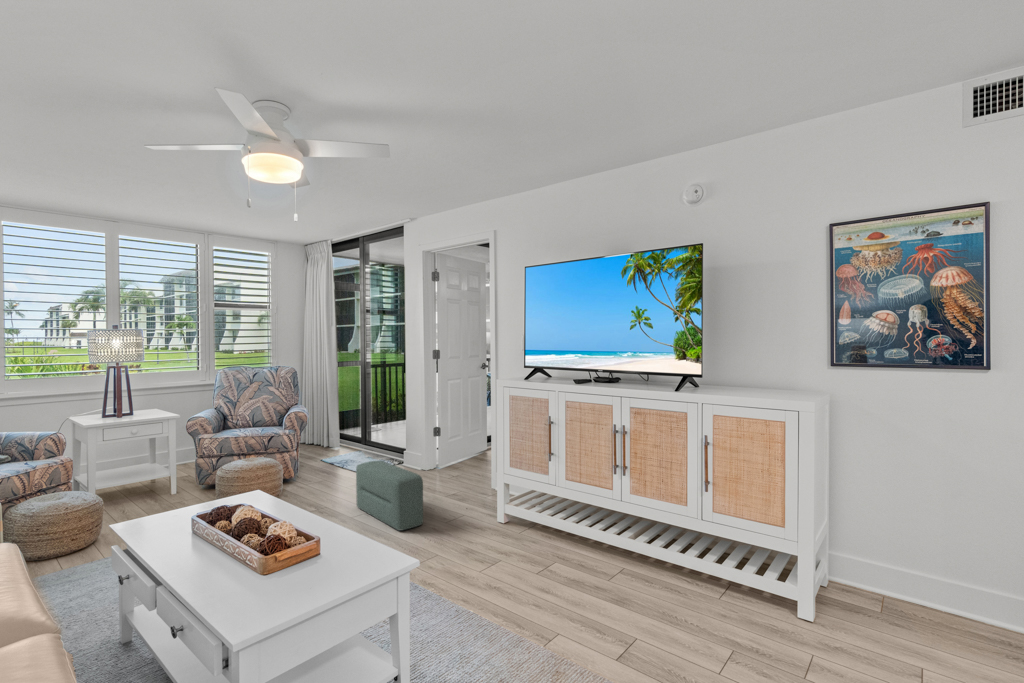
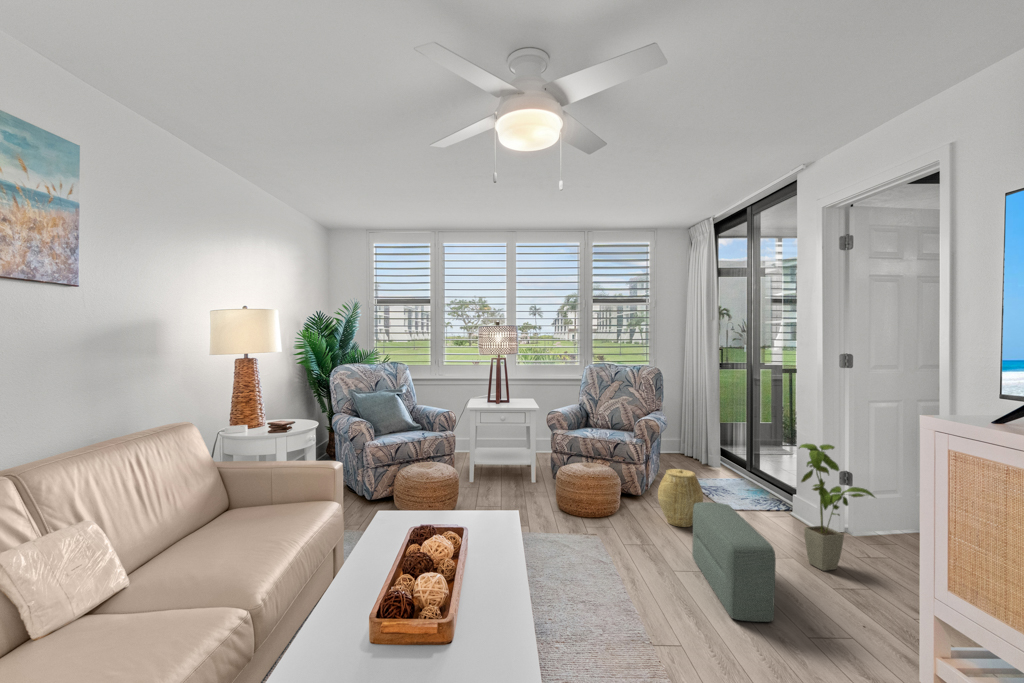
house plant: none [422,407,466,490] -> present [799,444,875,571]
woven basket: none [317,446,354,492] -> present [658,469,703,527]

